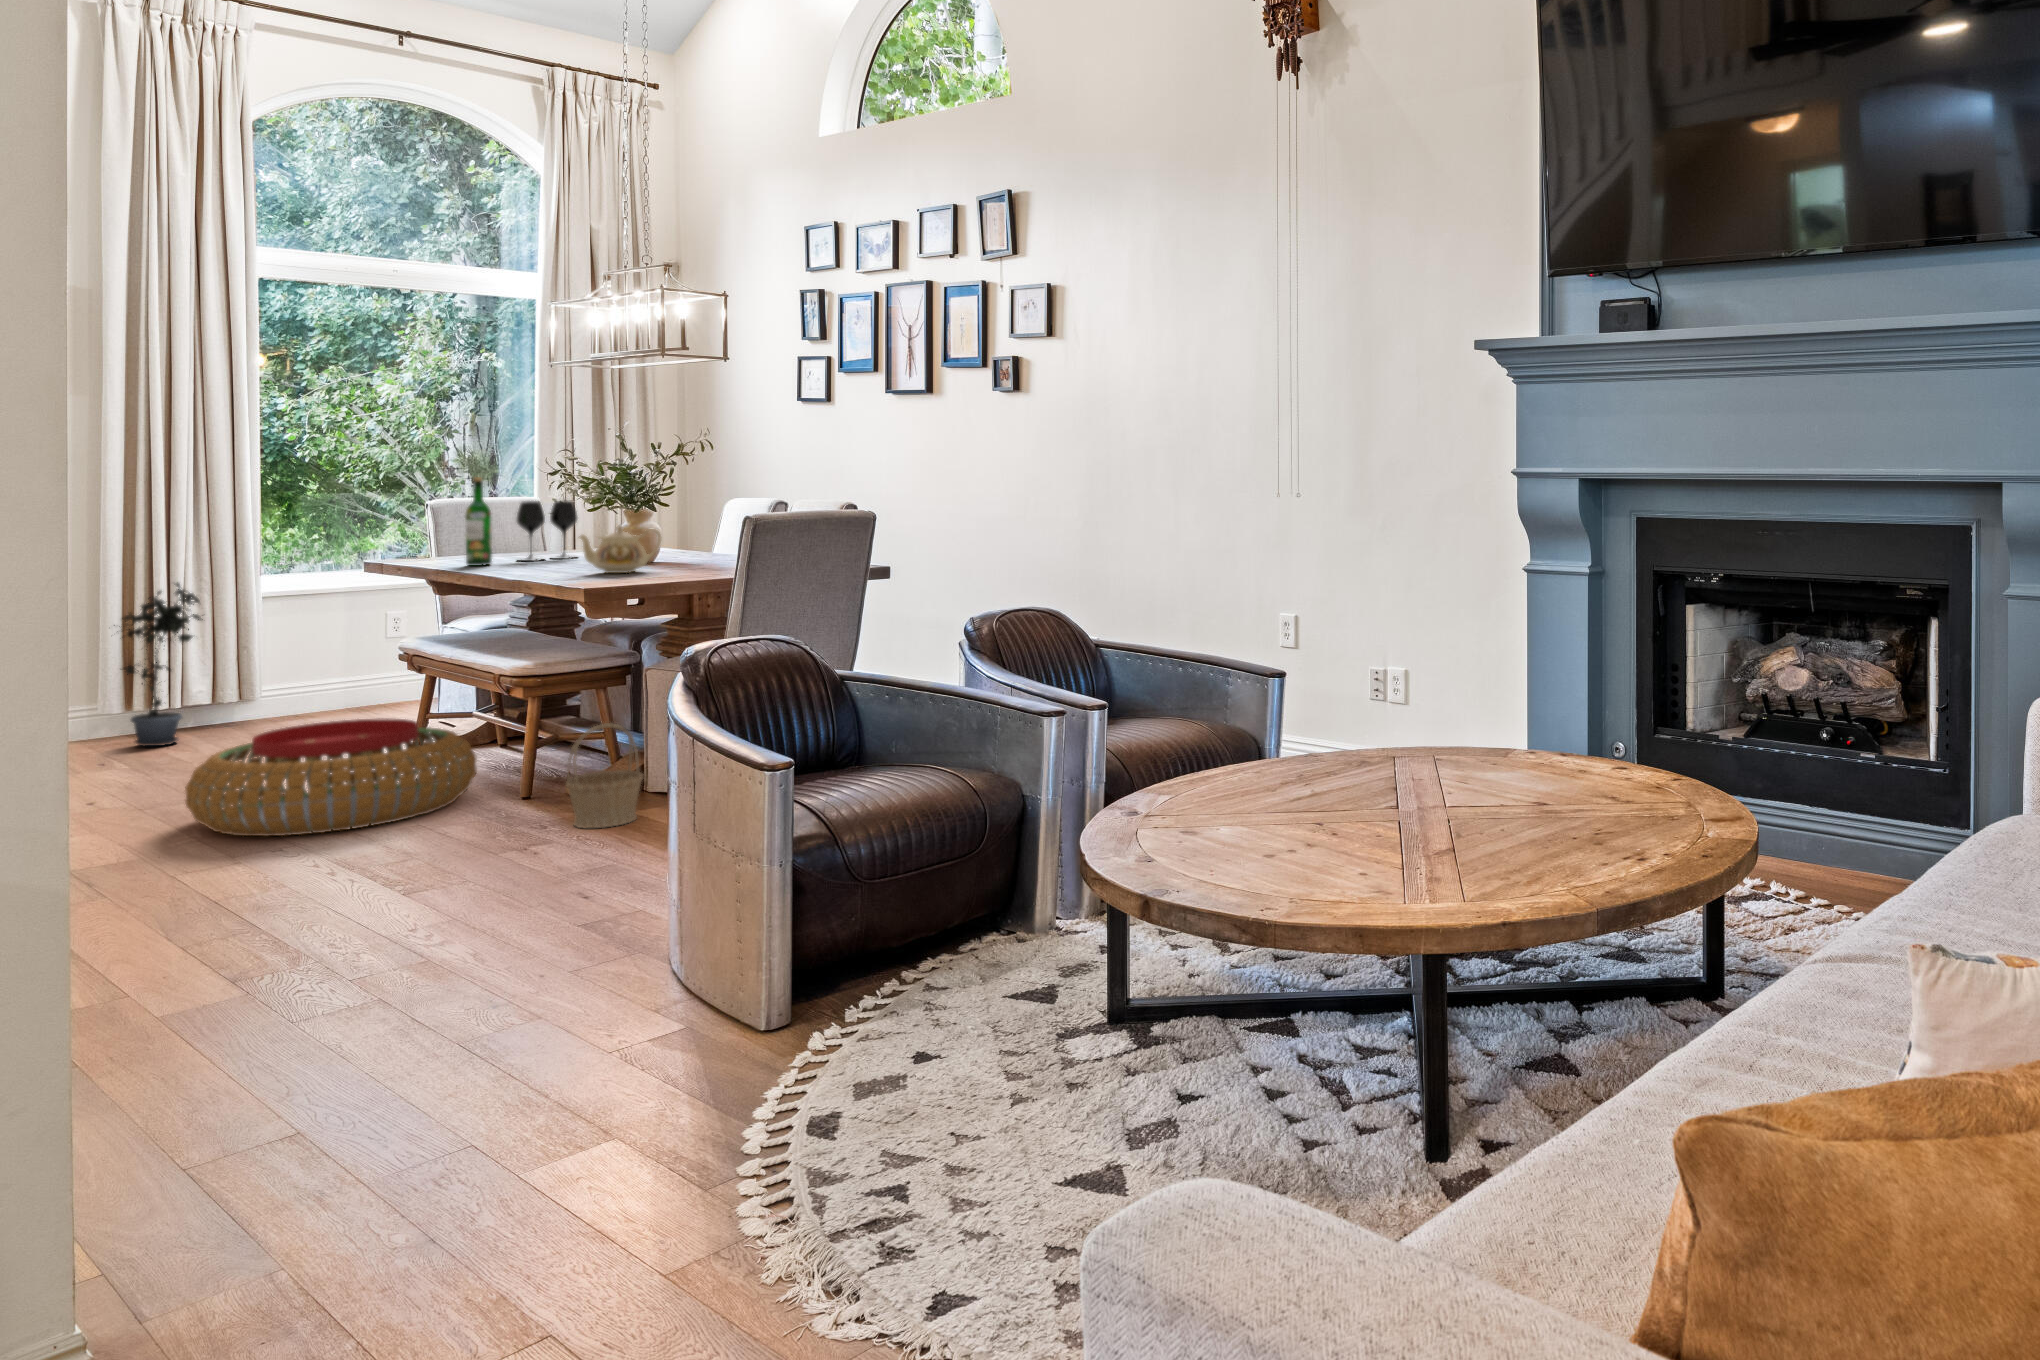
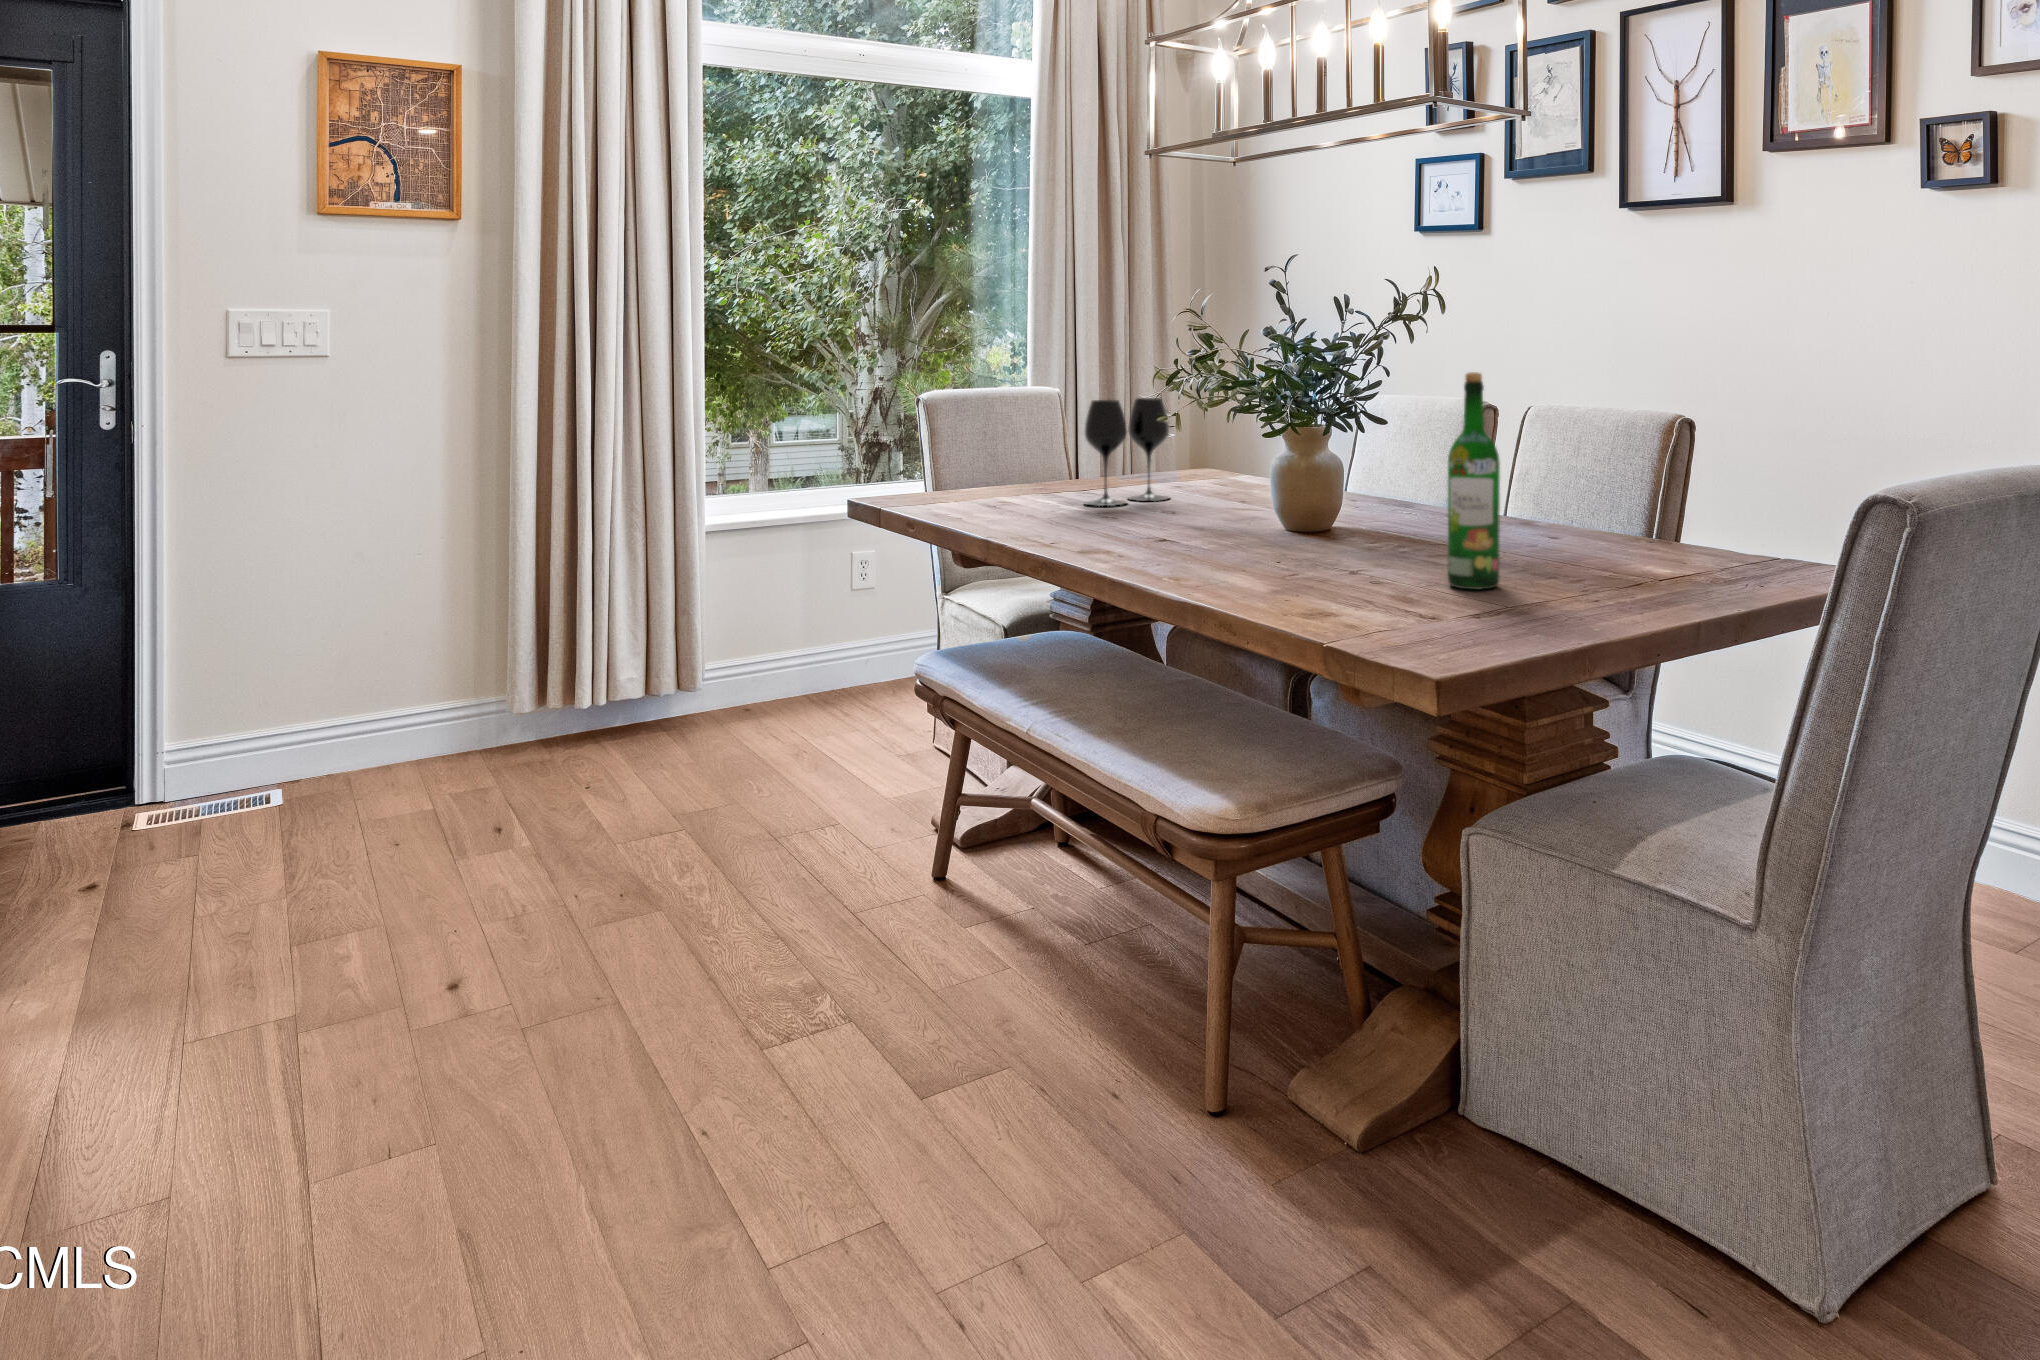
wine bottle: present [465,477,492,566] -> present [1448,372,1500,589]
teapot: present [580,525,661,573] -> none [1248,451,1387,552]
potted plant: present [114,582,203,746] -> none [517,521,642,779]
pouf: present [185,718,477,836] -> none [601,845,1108,1190]
basket: present [566,723,644,828] -> none [1367,972,1536,1264]

